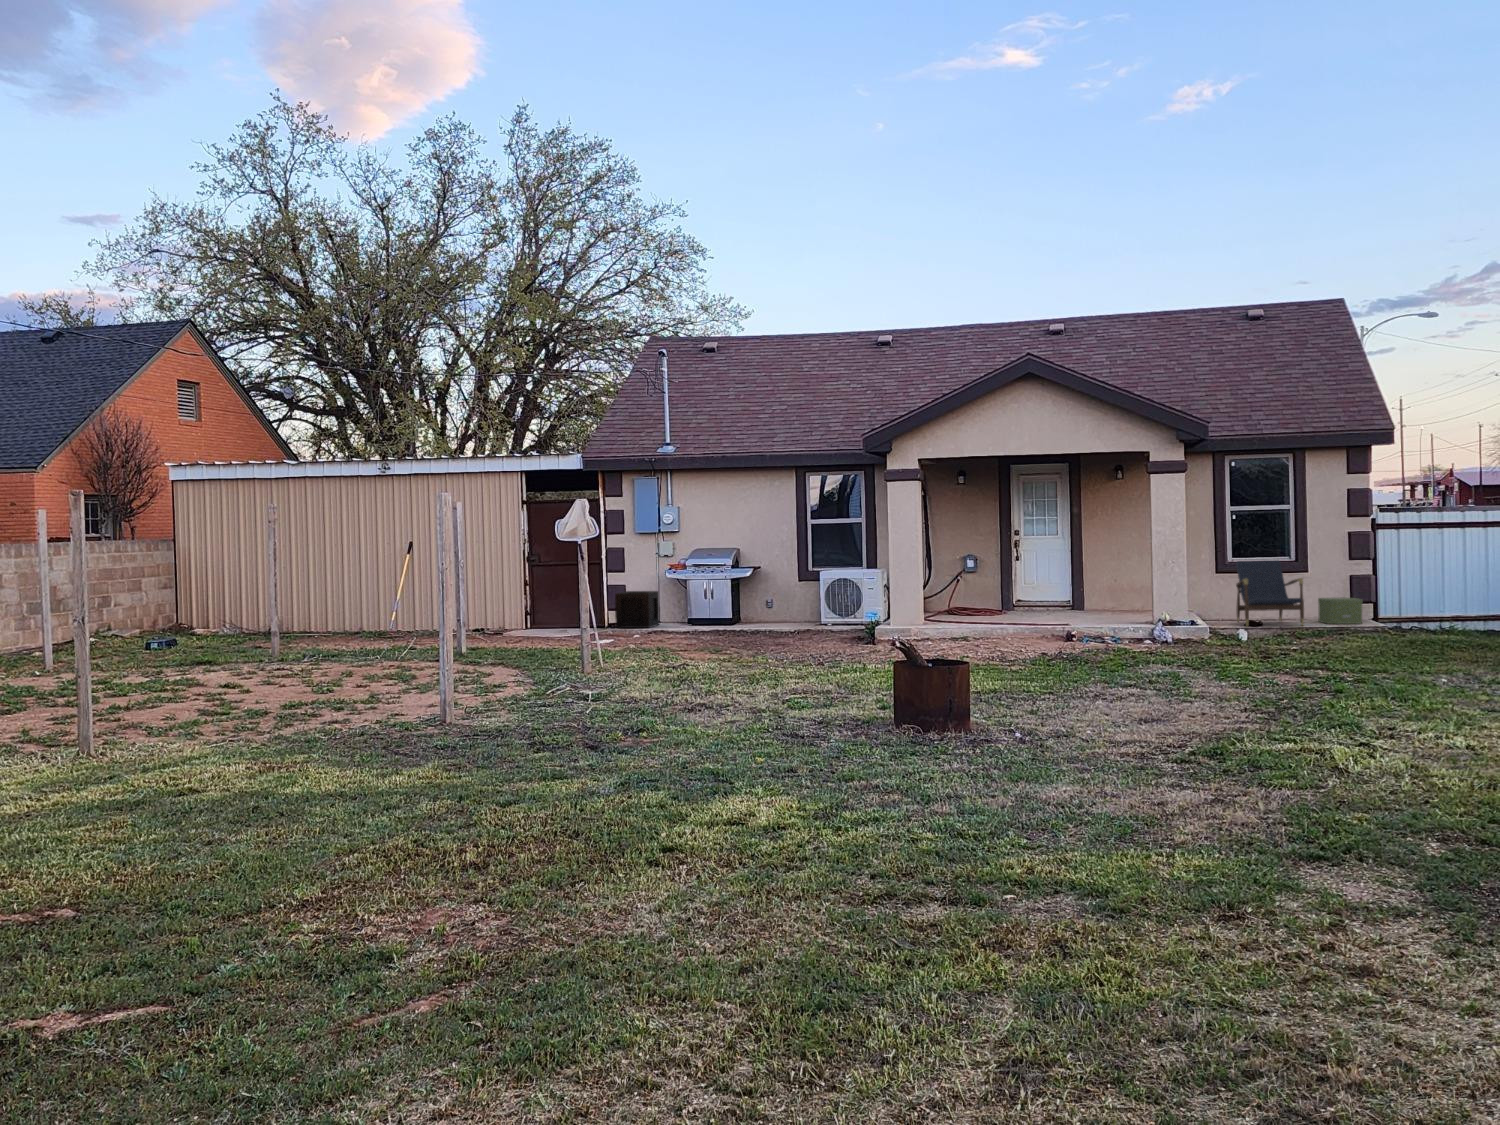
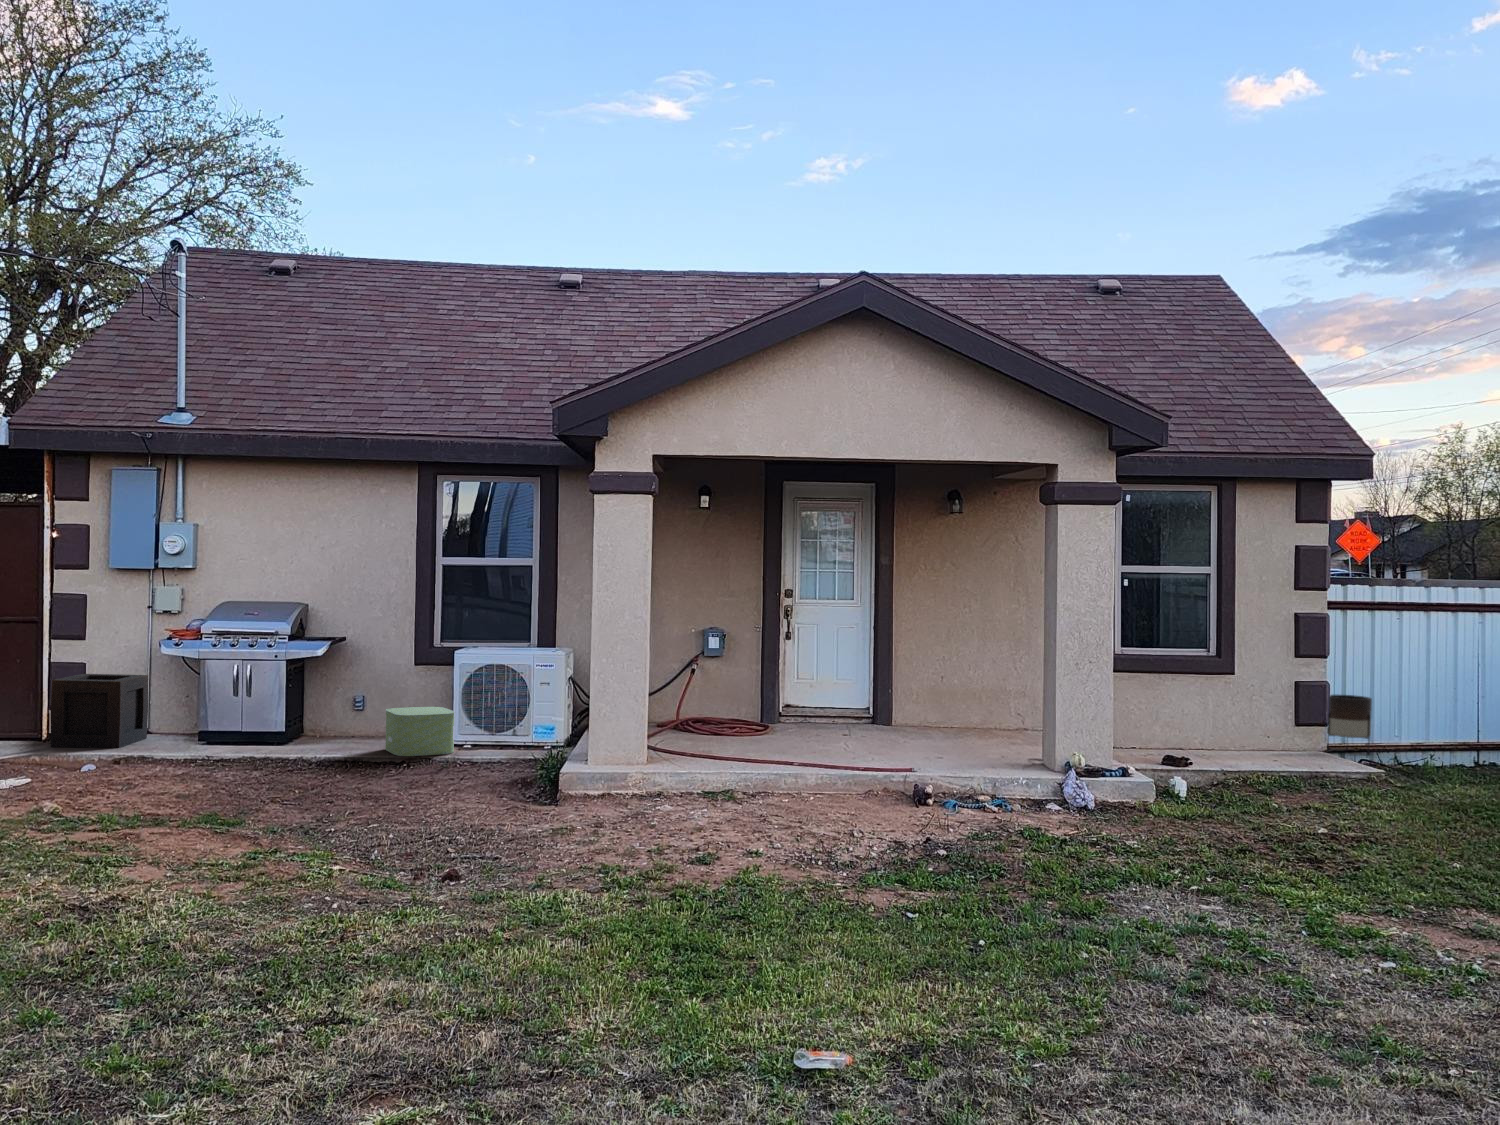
lounge chair: present [1236,560,1304,626] -> none [1136,654,1248,764]
planter: none [1374,584,1405,622] -> present [1326,695,1372,751]
storage box: present [1318,598,1363,624] -> present [385,707,455,756]

